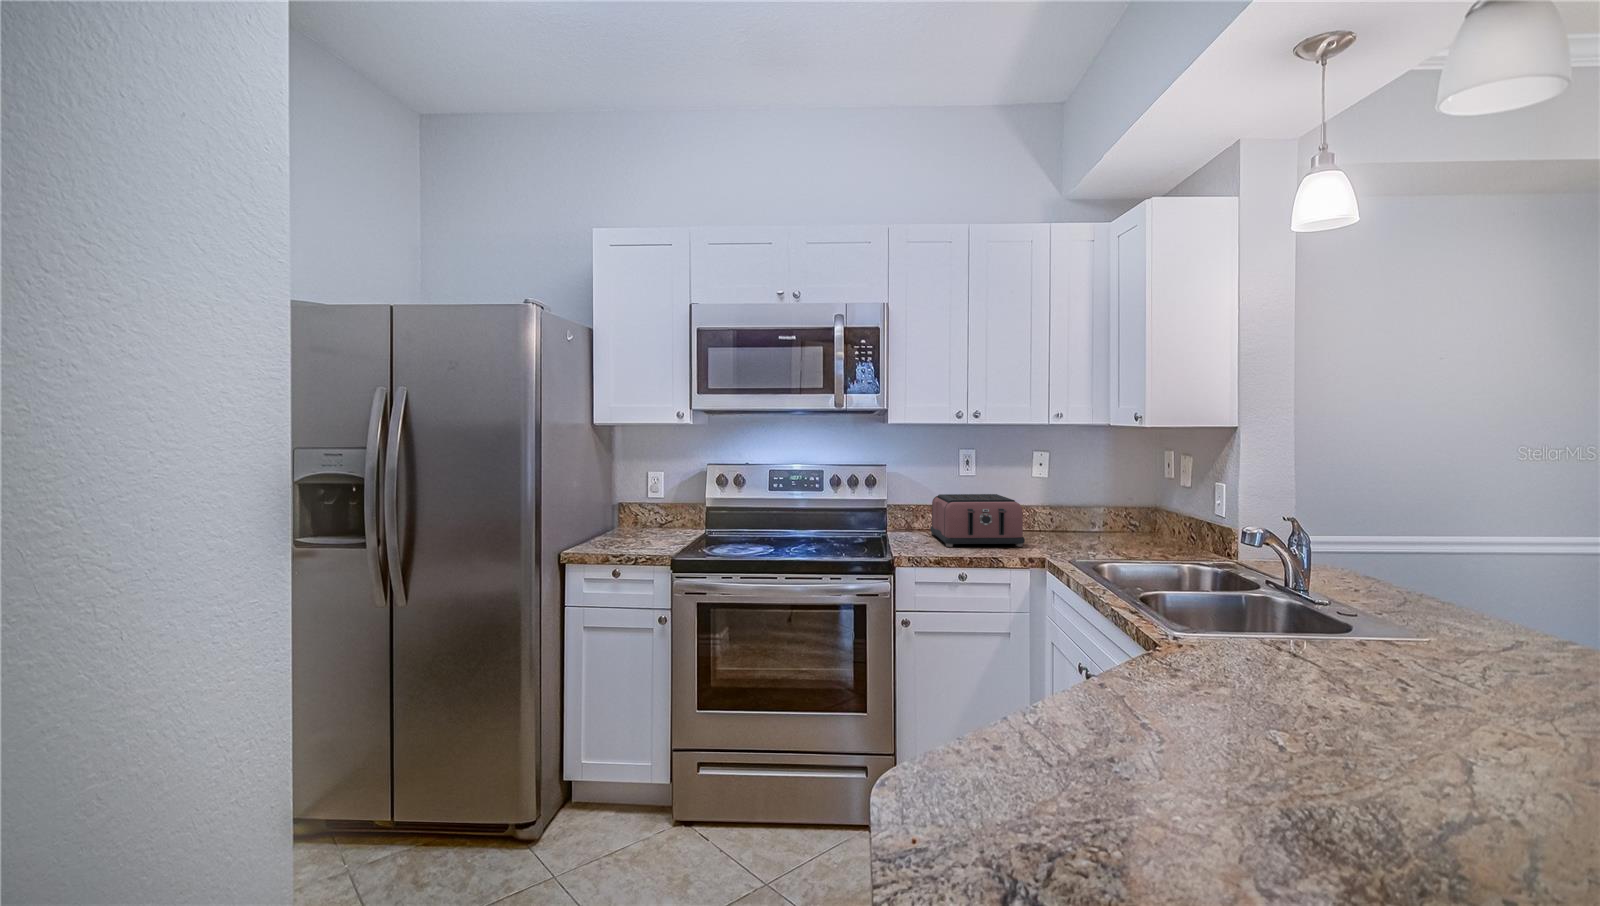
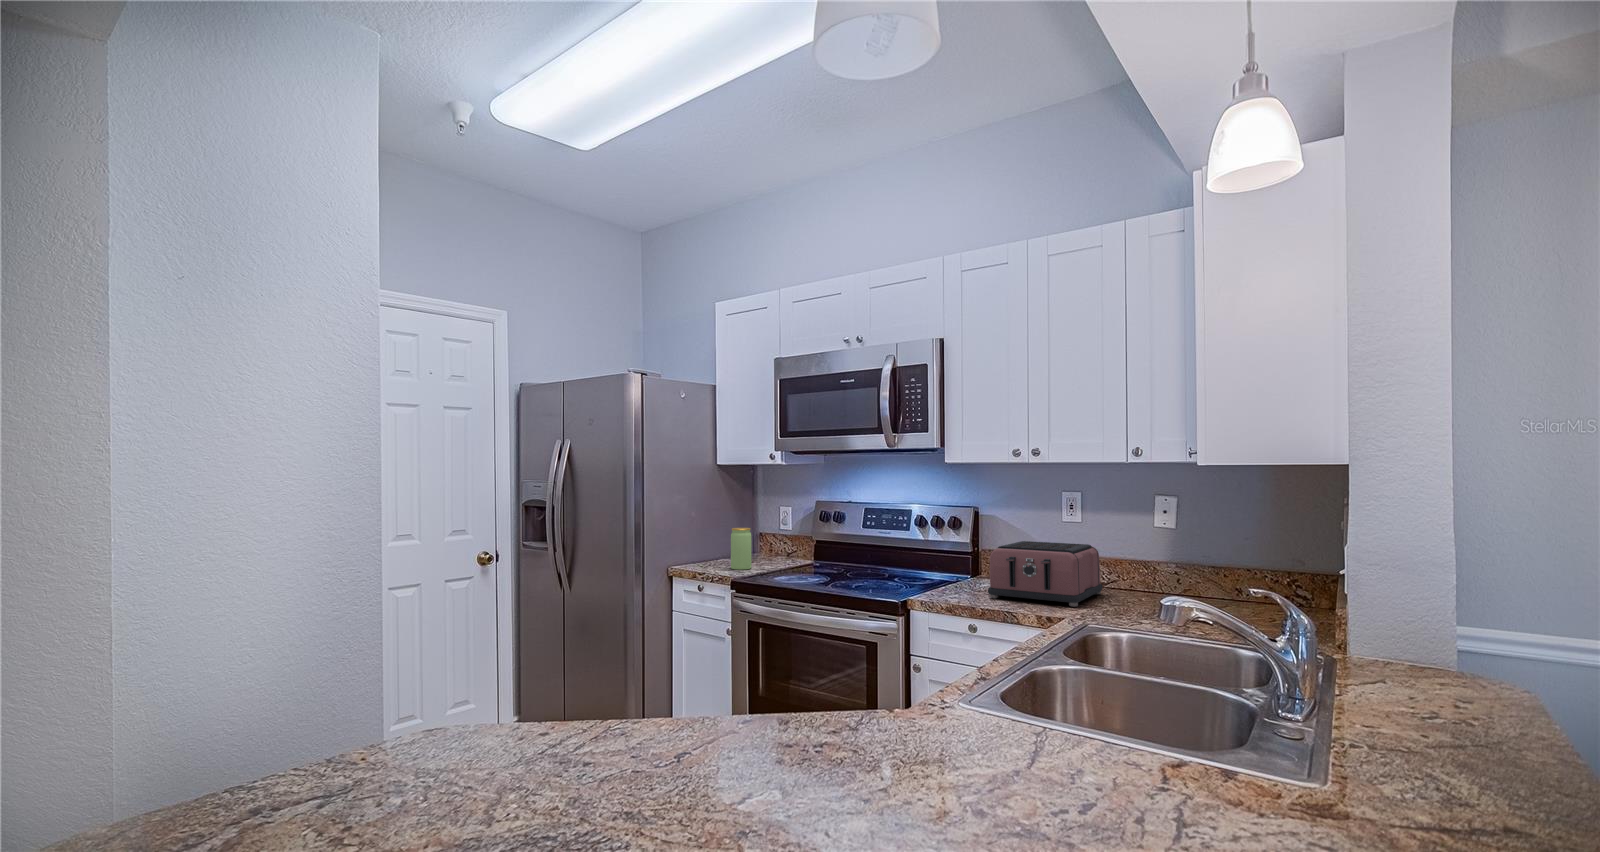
jar: none [629,497,653,546] -> present [731,528,752,570]

